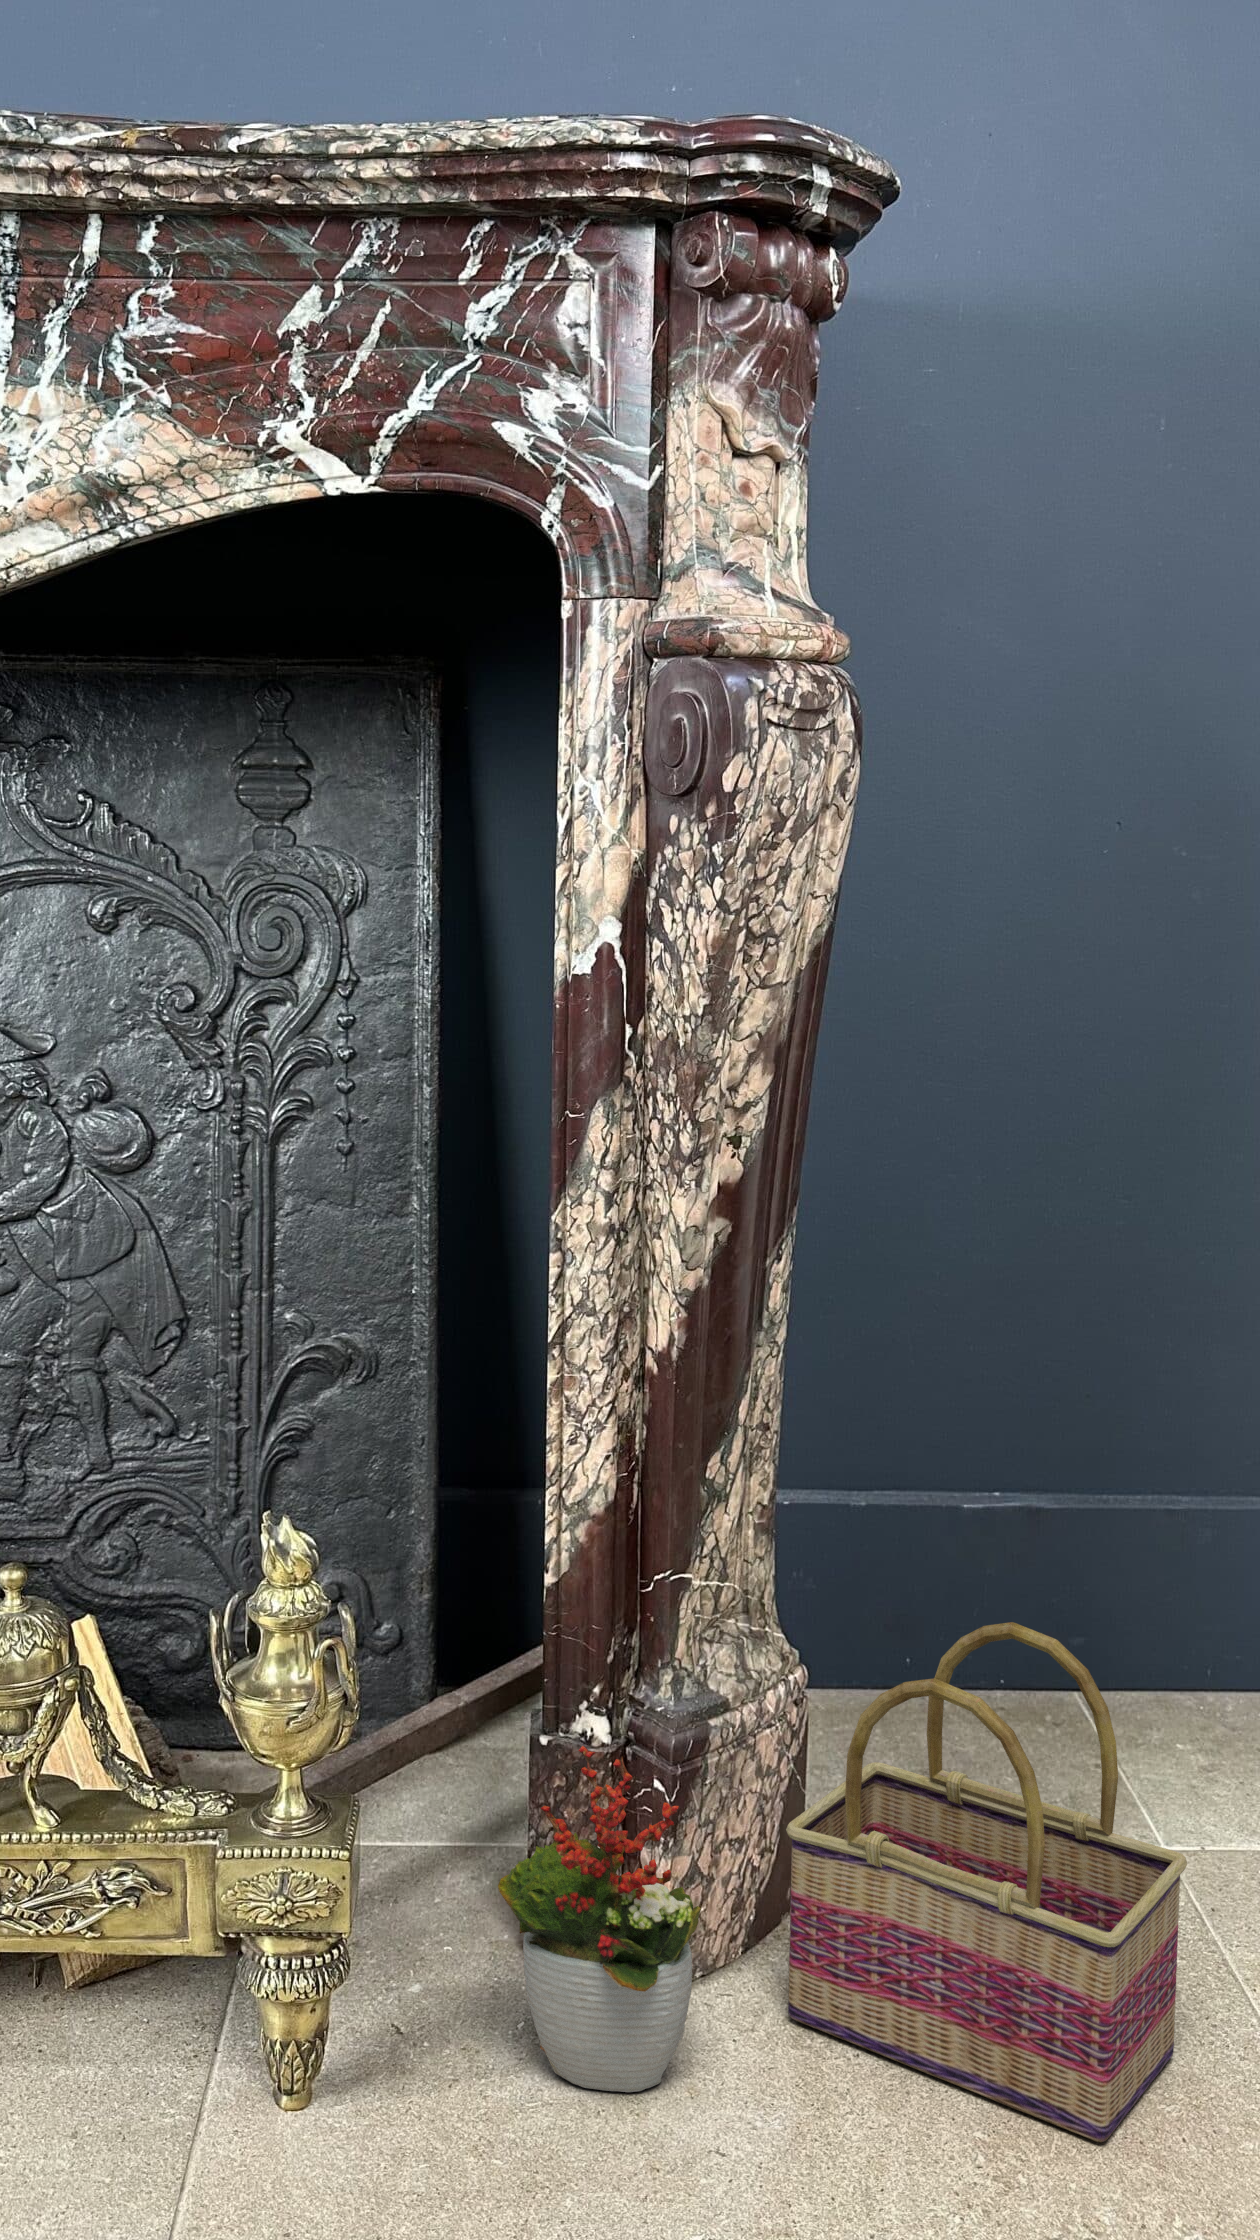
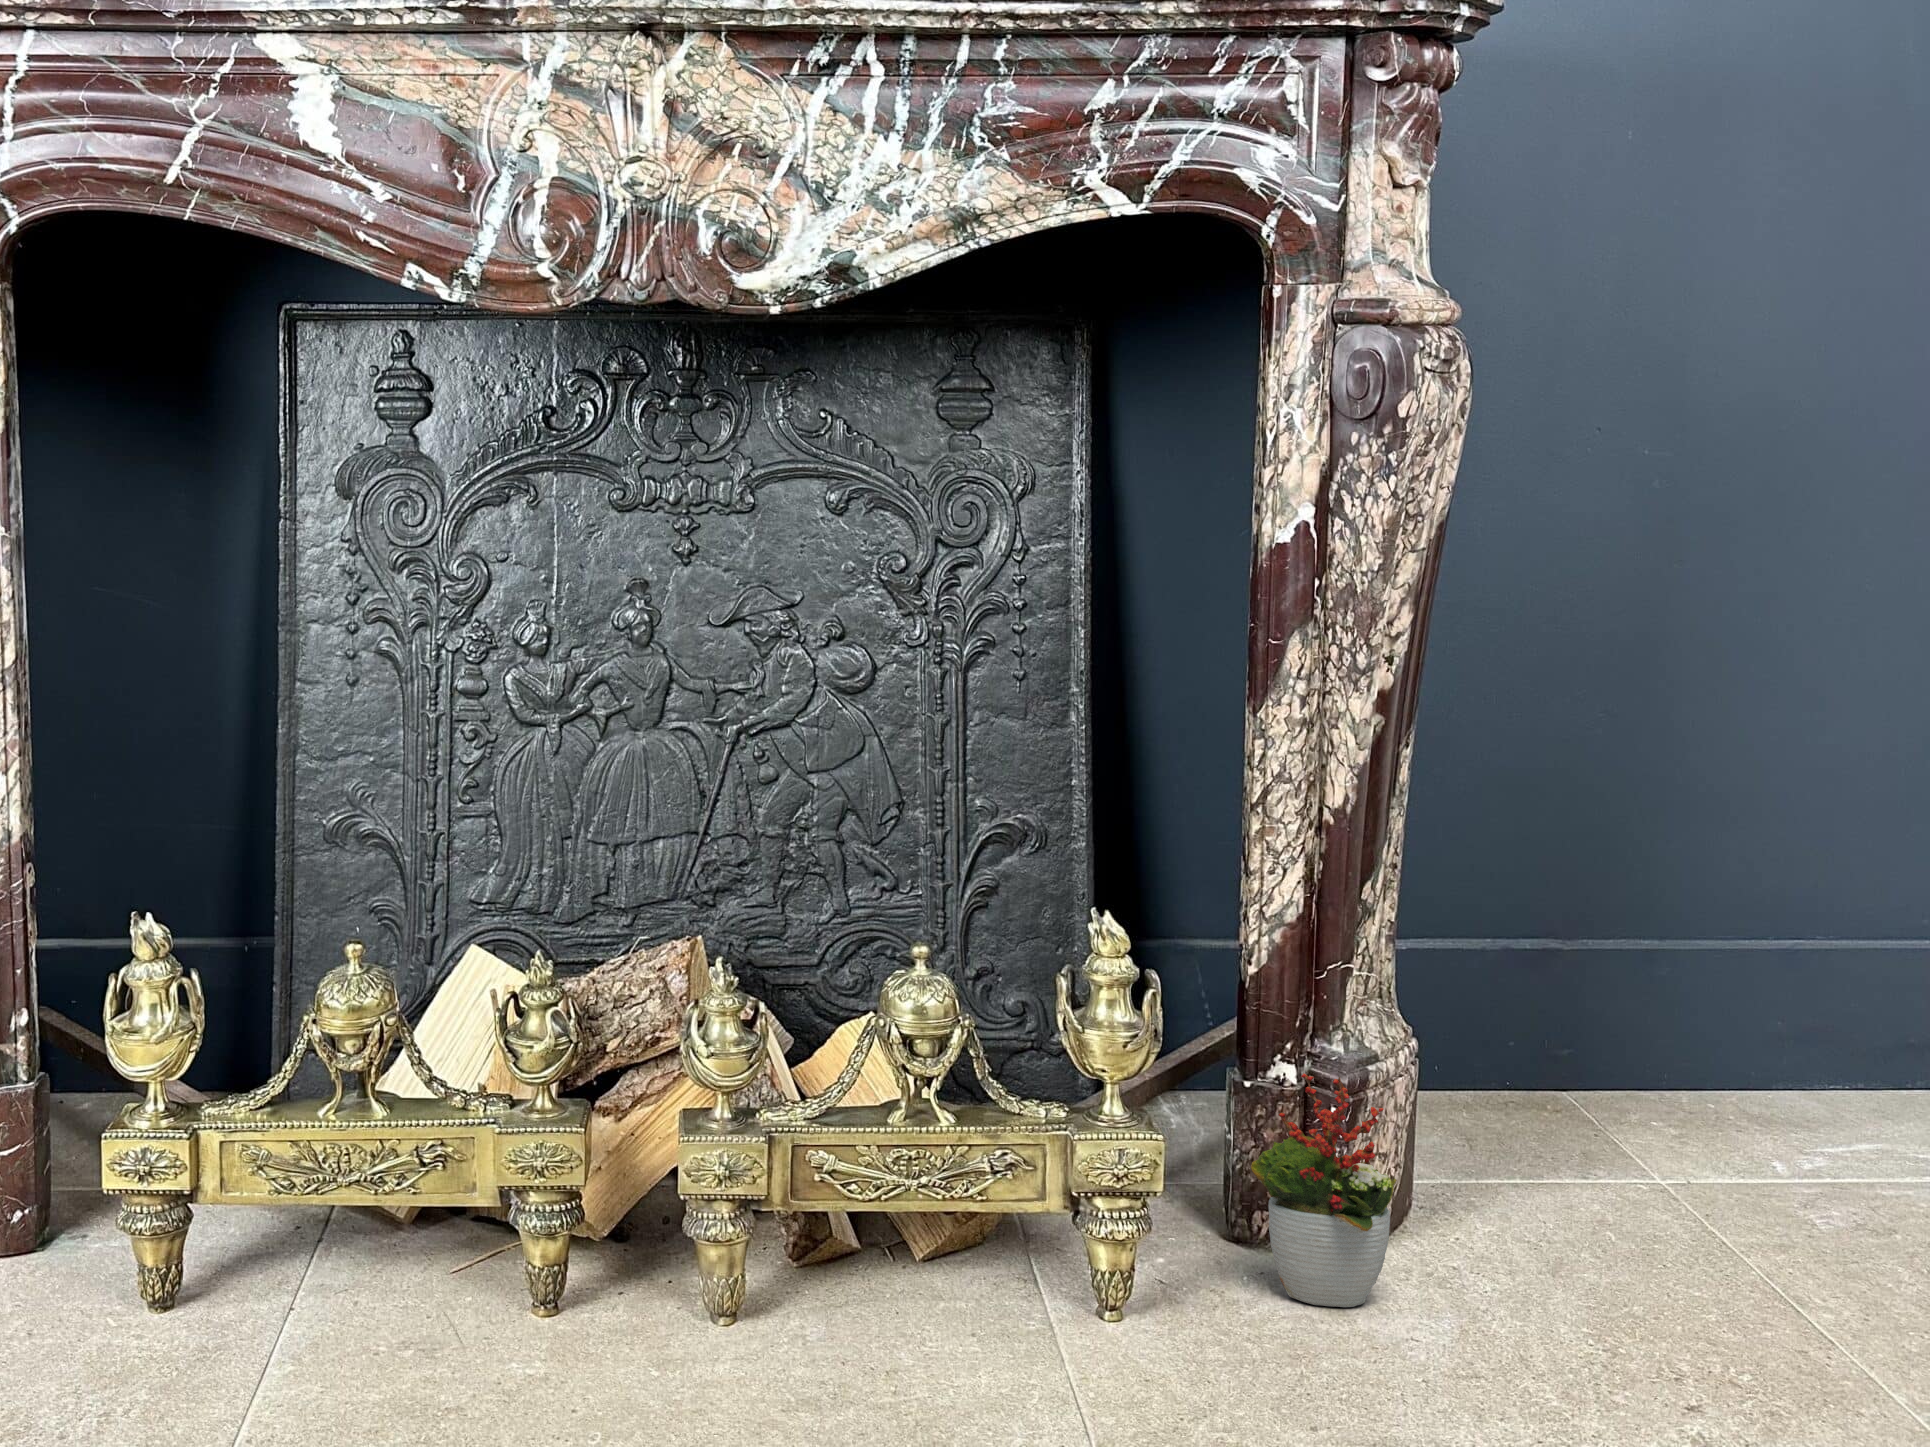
basket: present [786,1622,1187,2143] -> none [1435,996,1725,1335]

